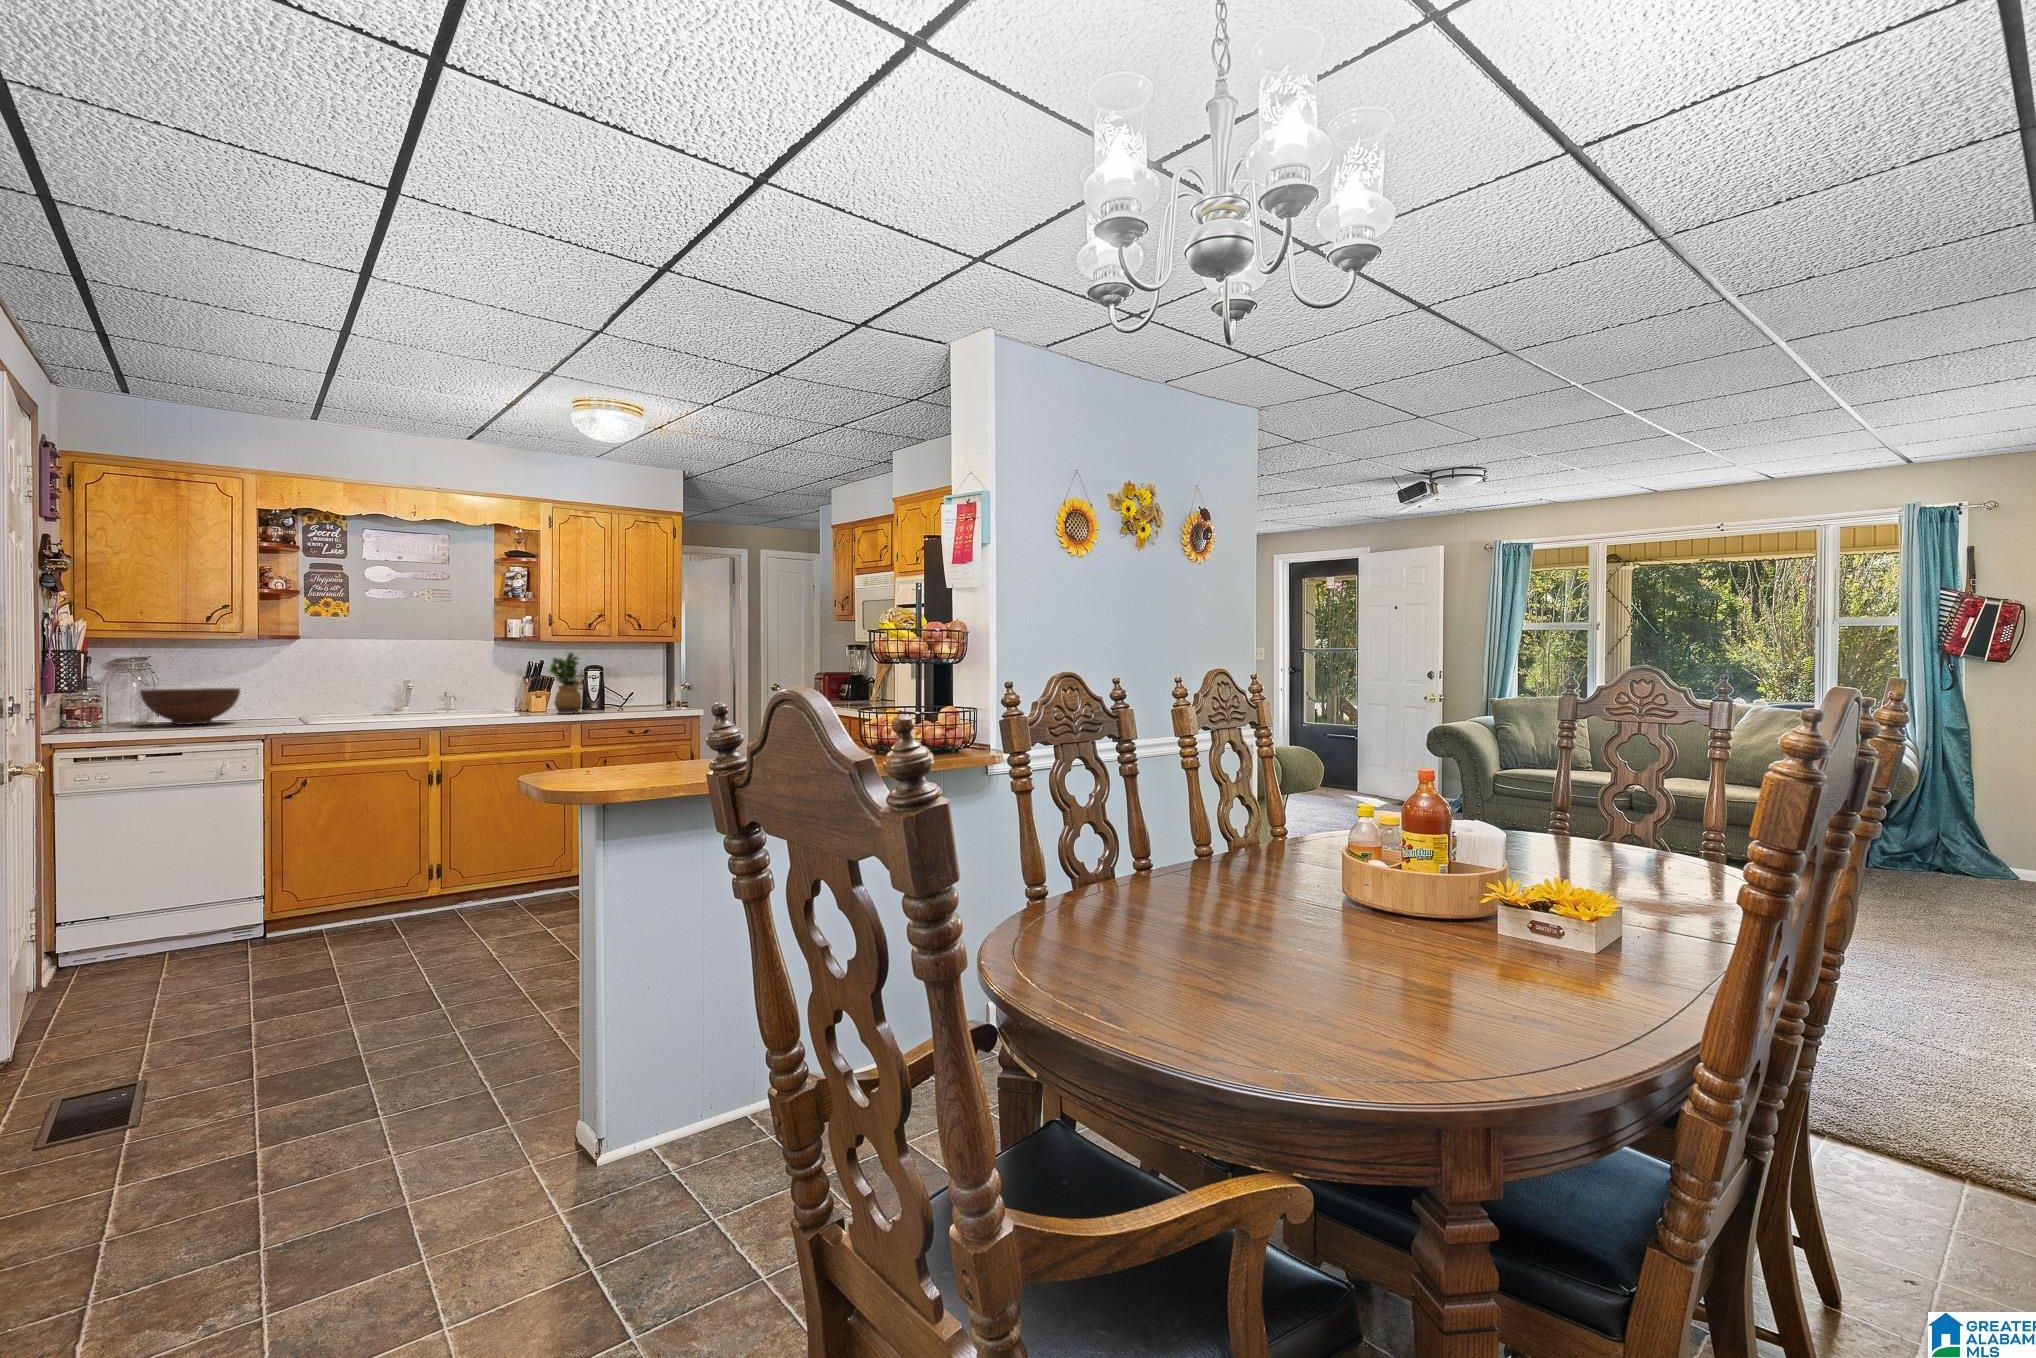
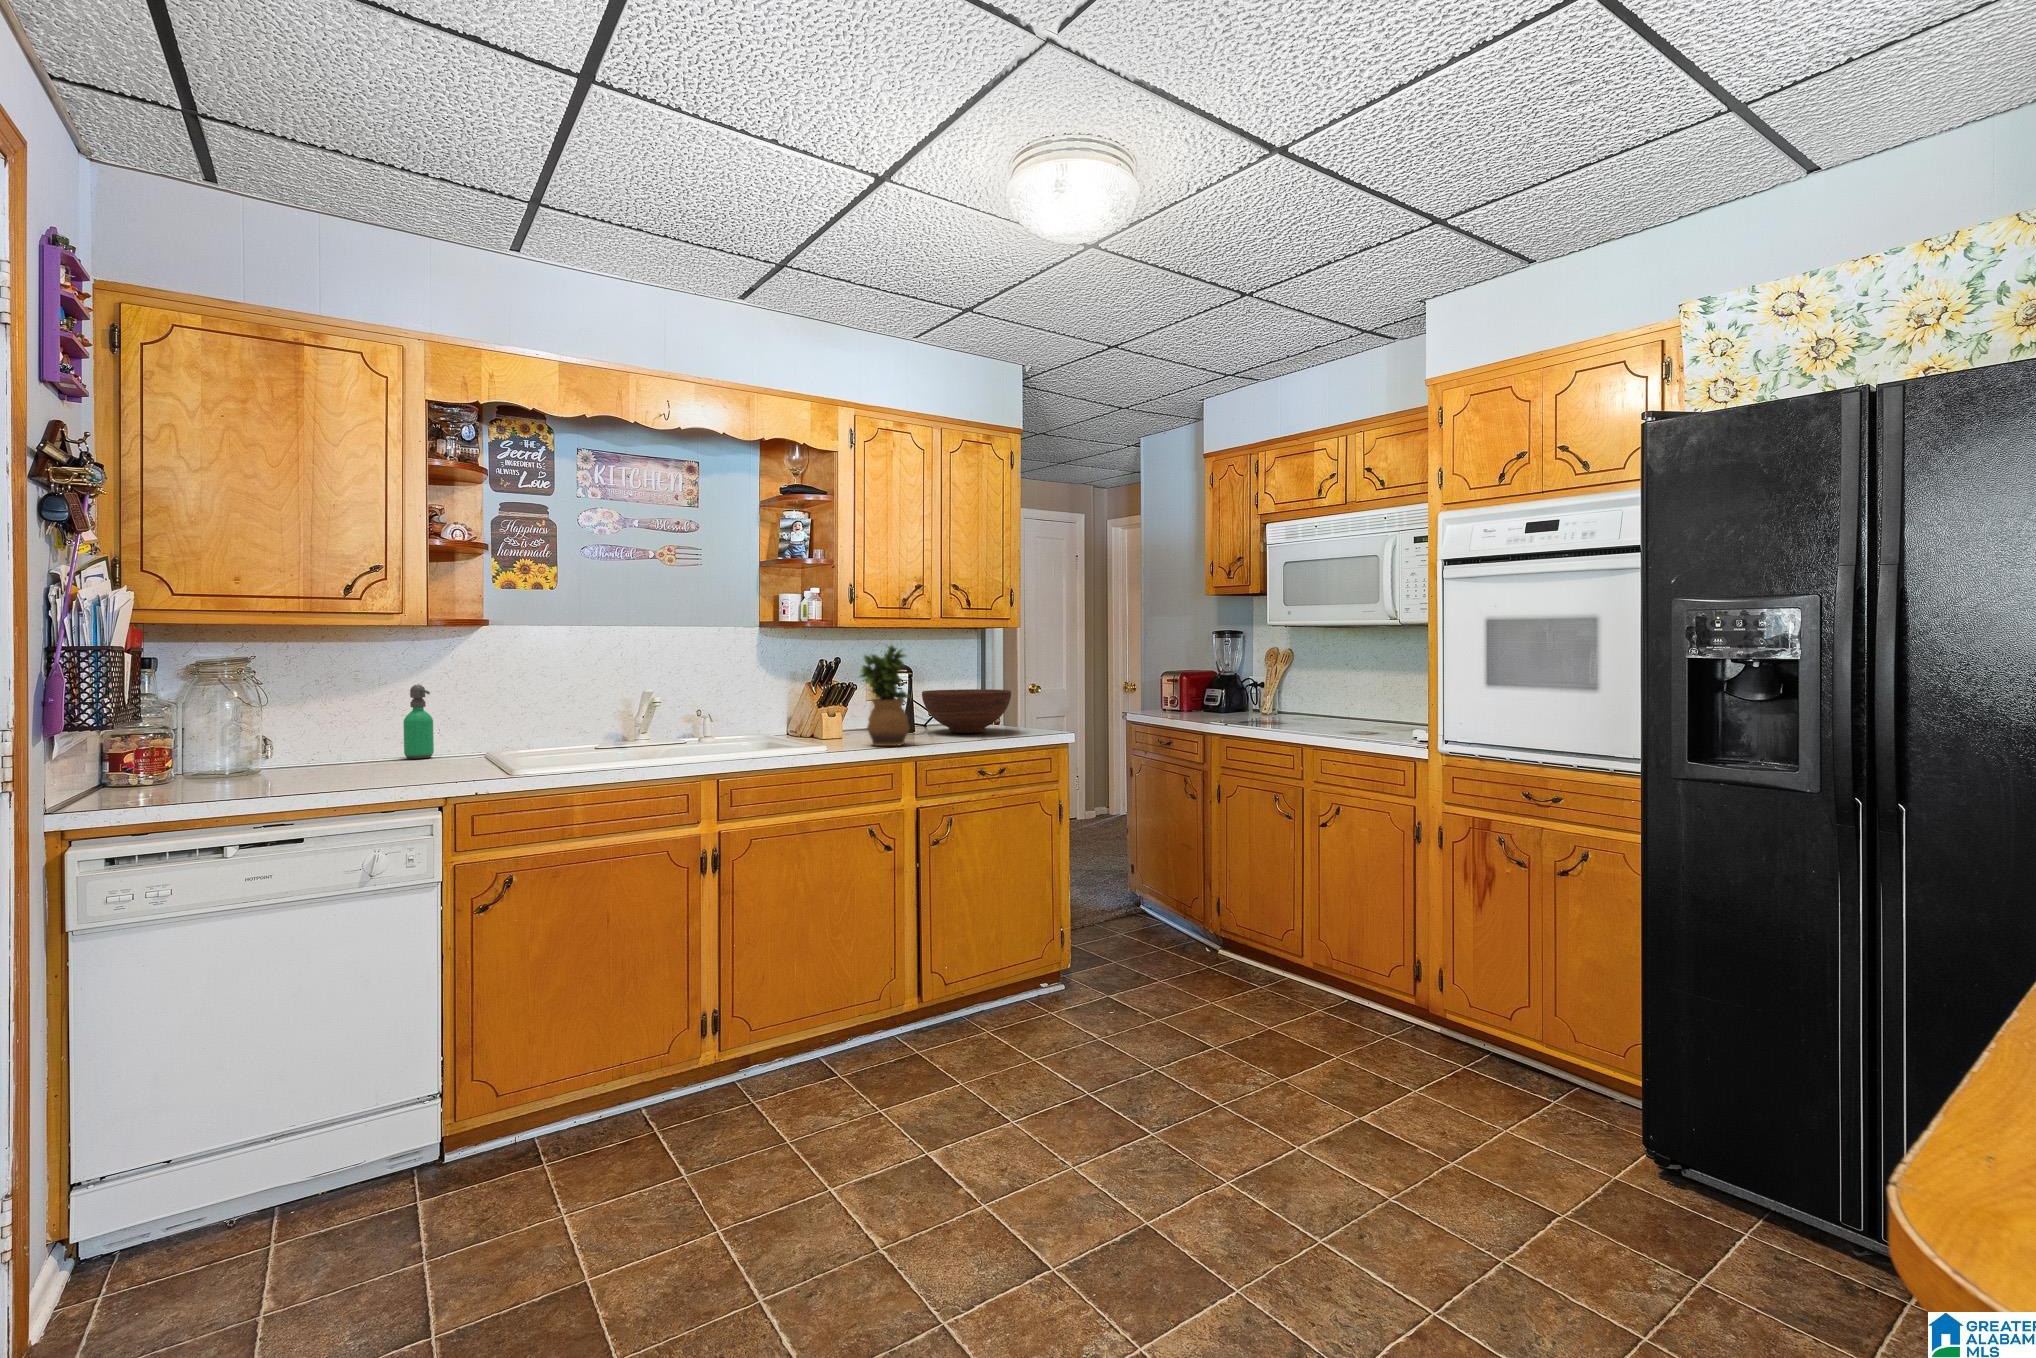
soap dispenser: none [245,675,264,718] -> present [404,685,434,759]
fruit bowl: present [140,688,240,725] -> present [922,689,1011,733]

